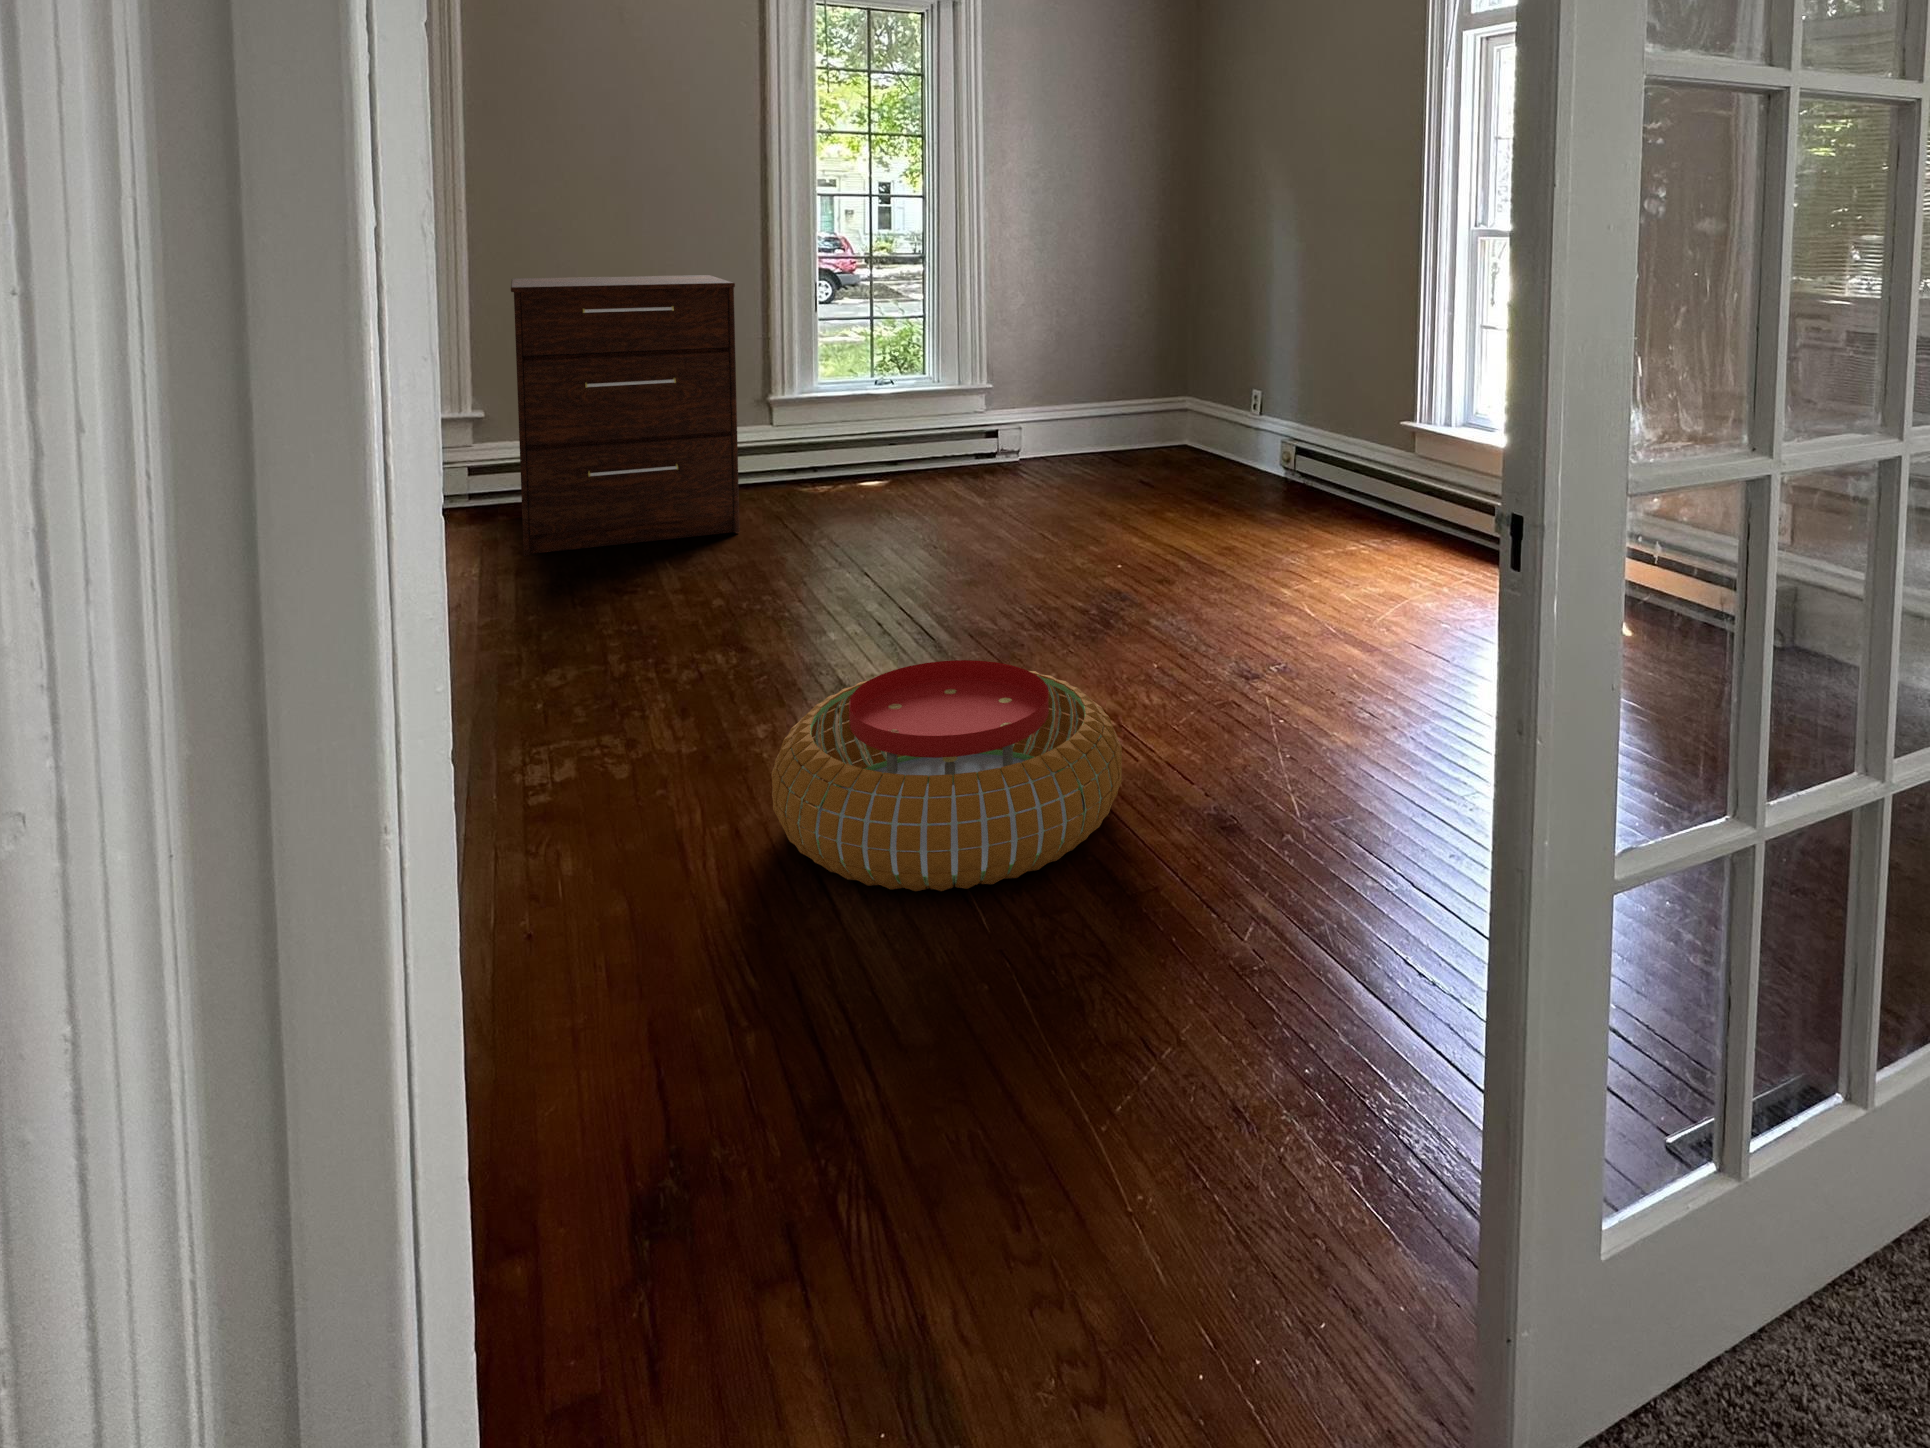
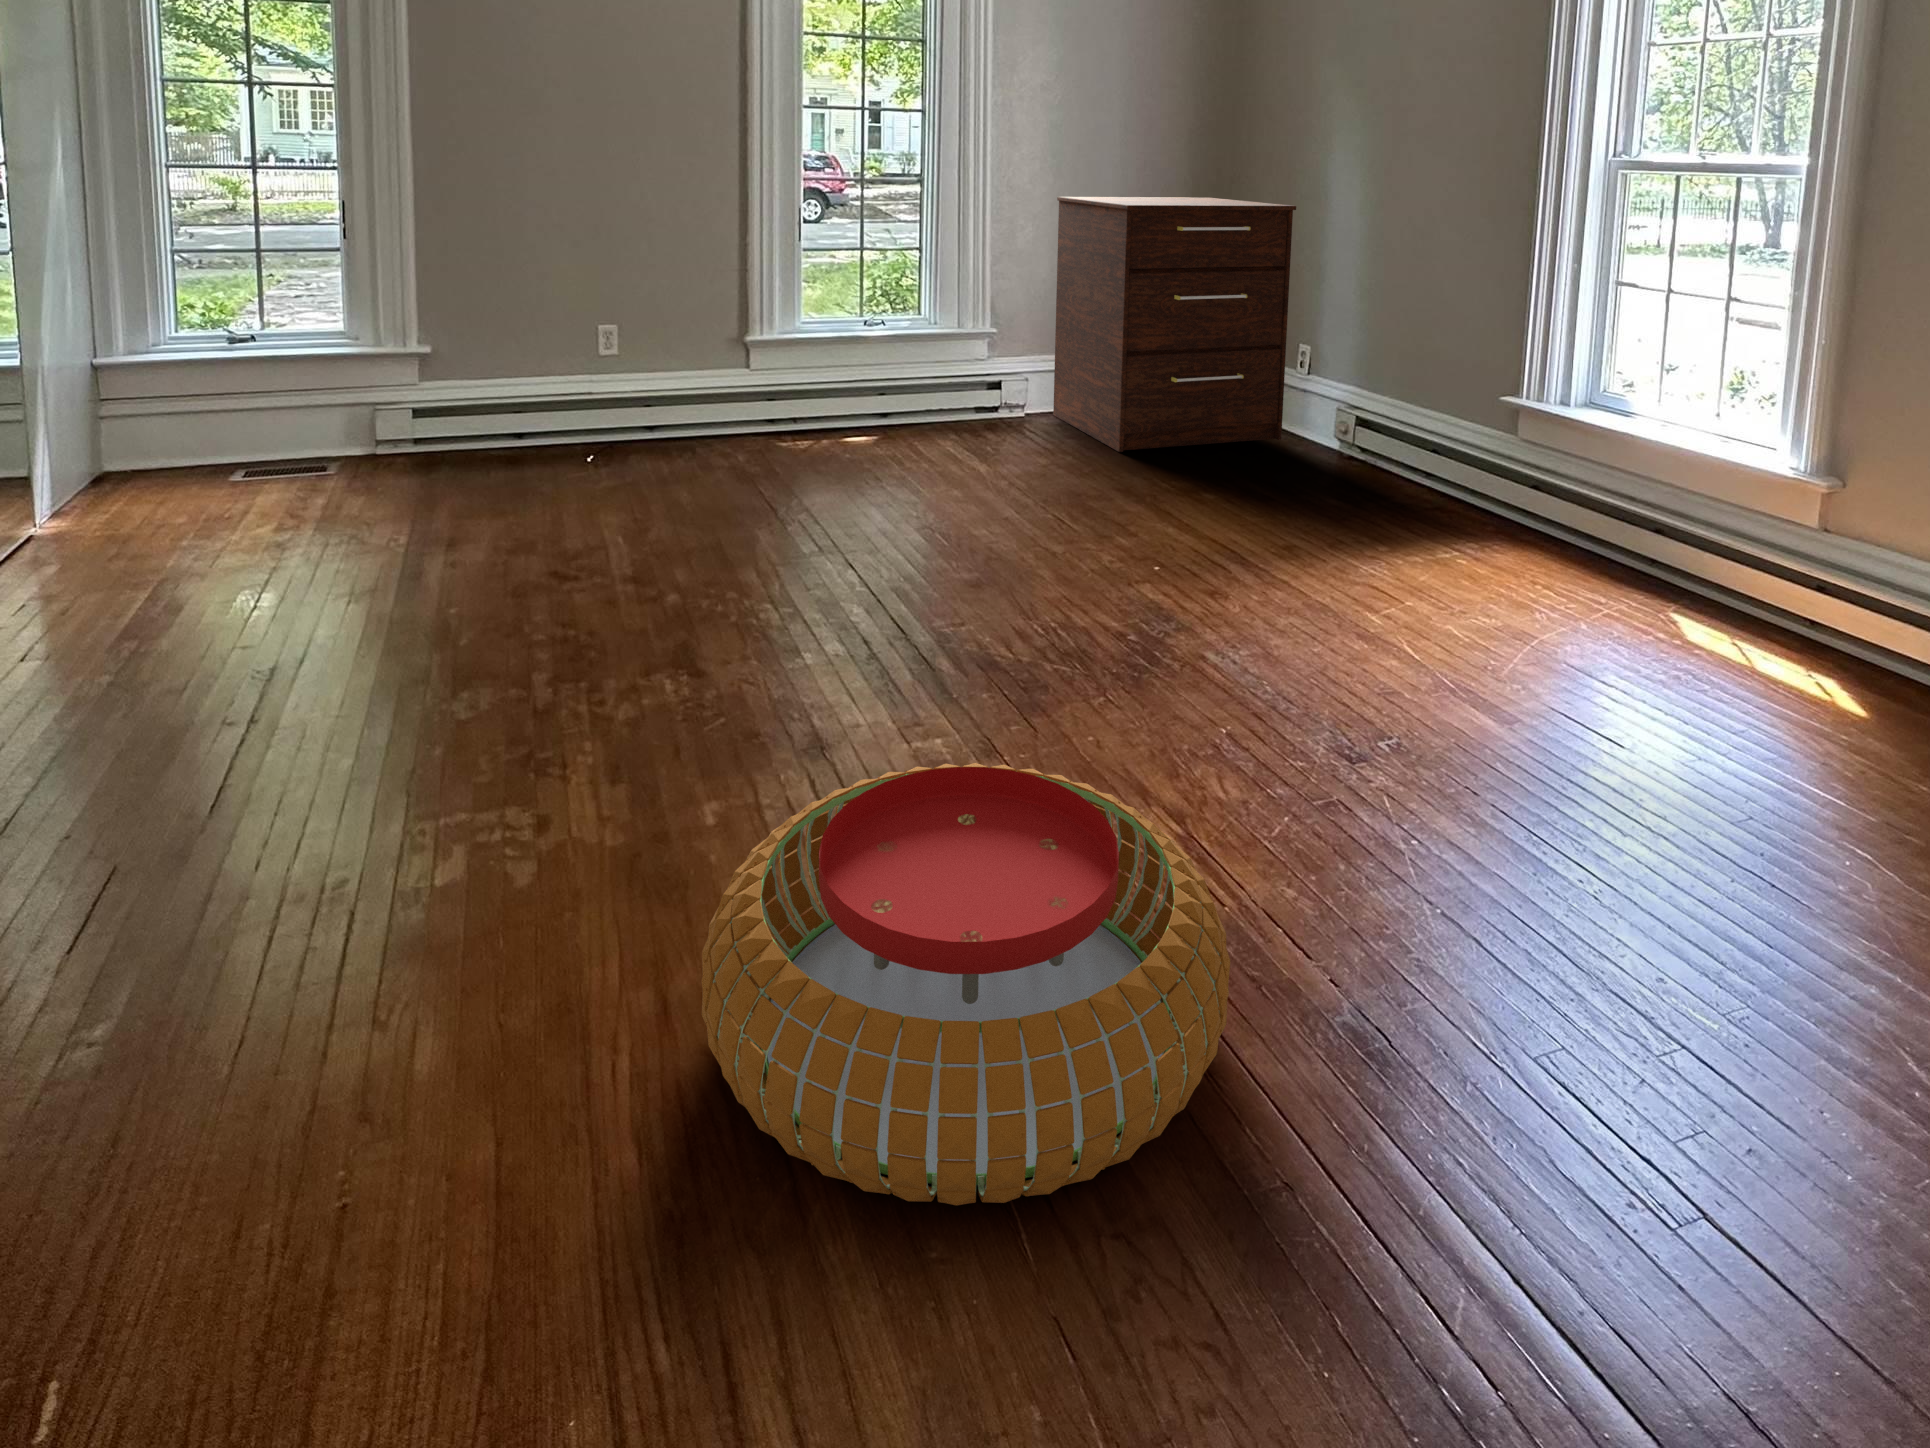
dresser: present [511,275,740,556] -> present [1053,197,1296,452]

